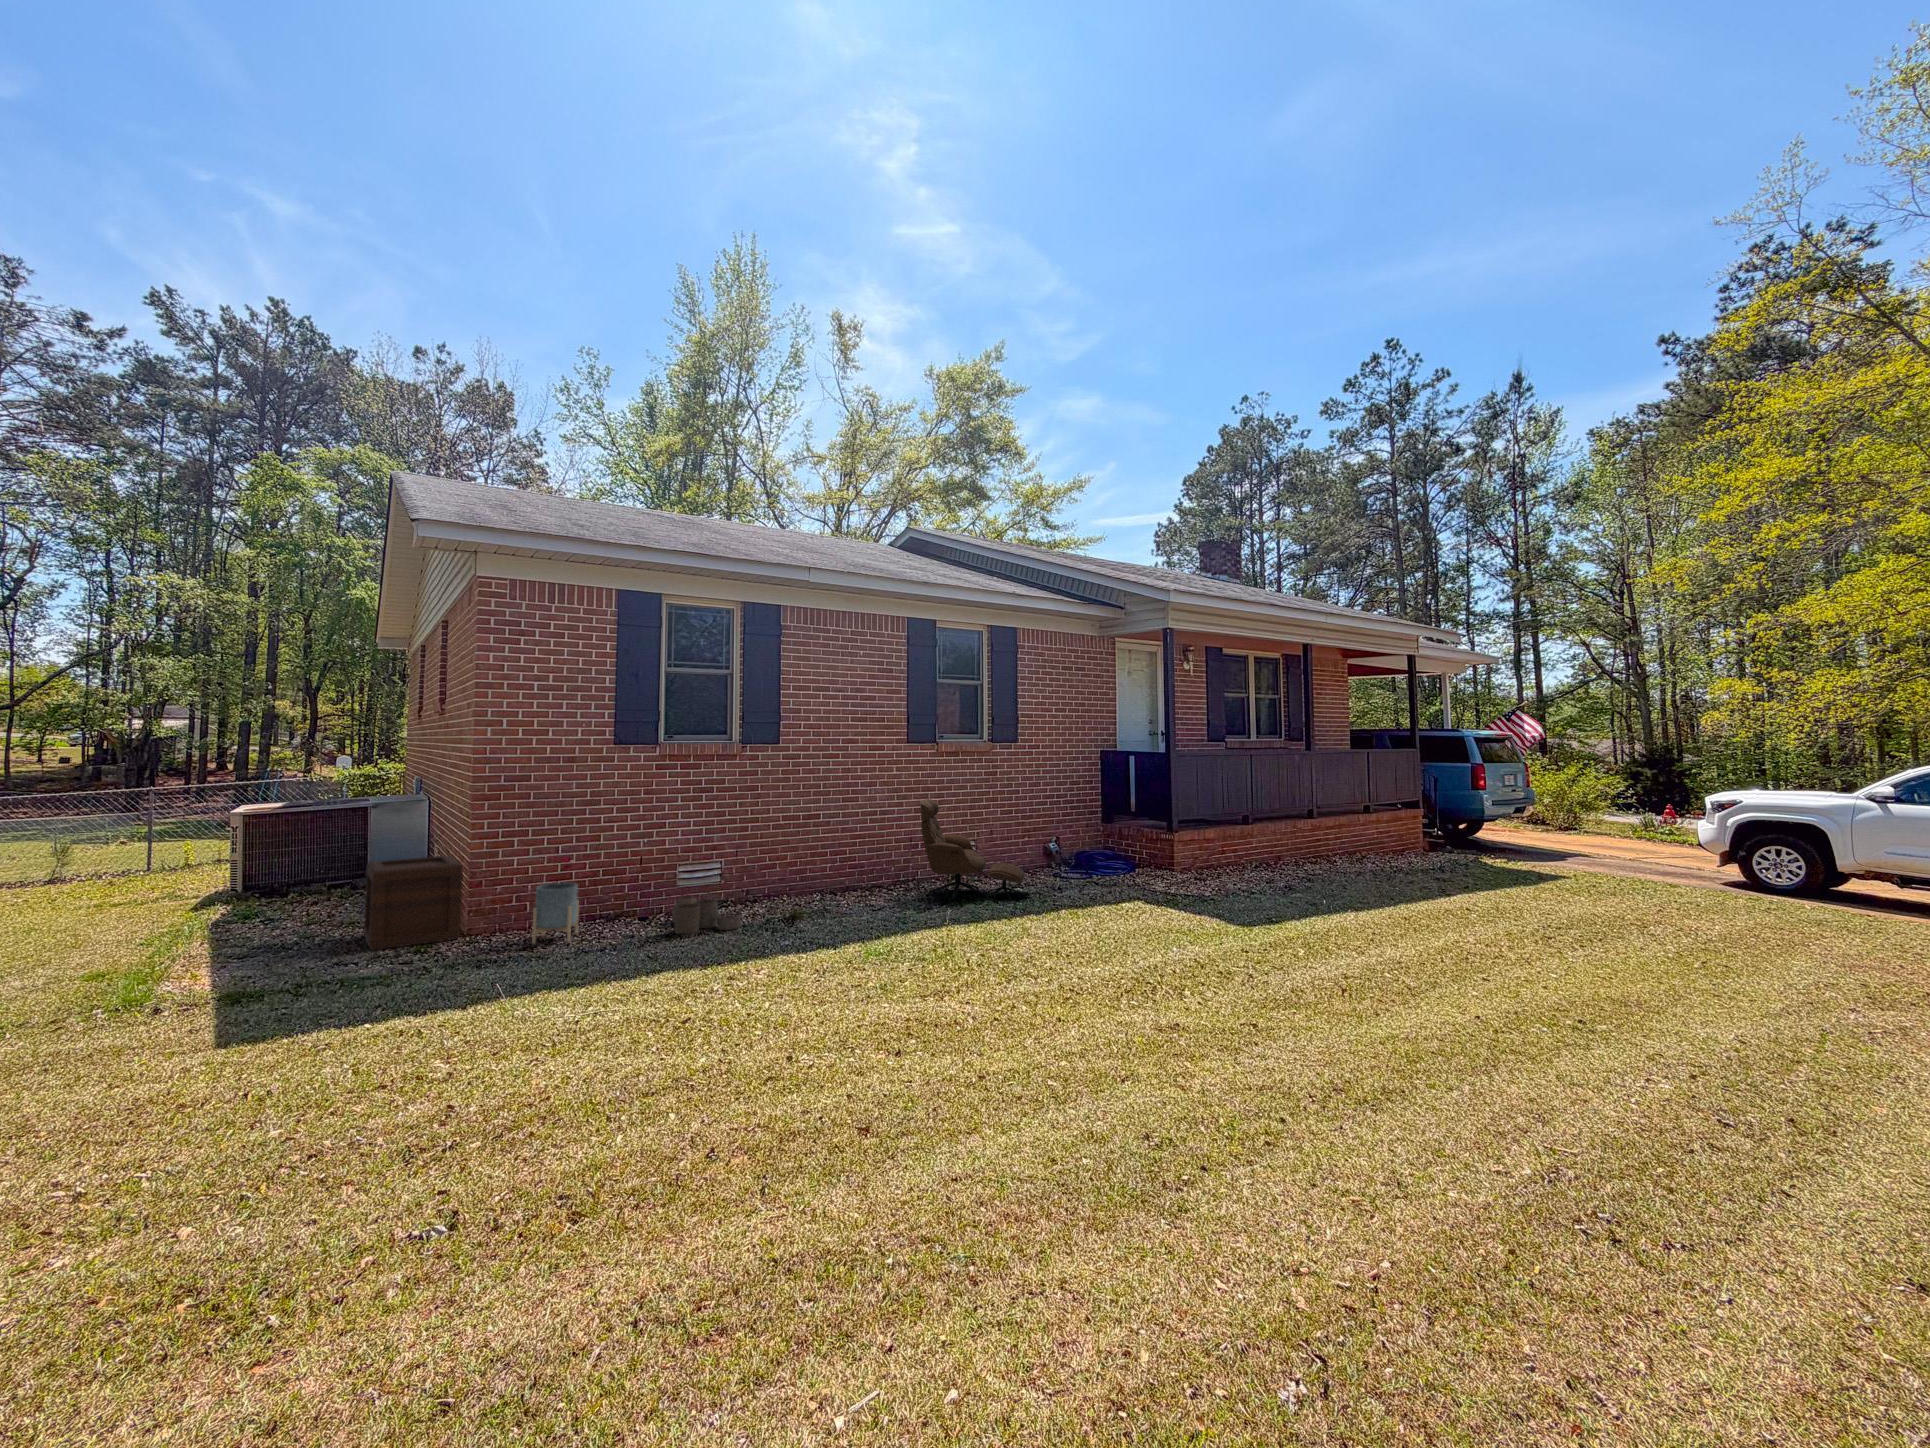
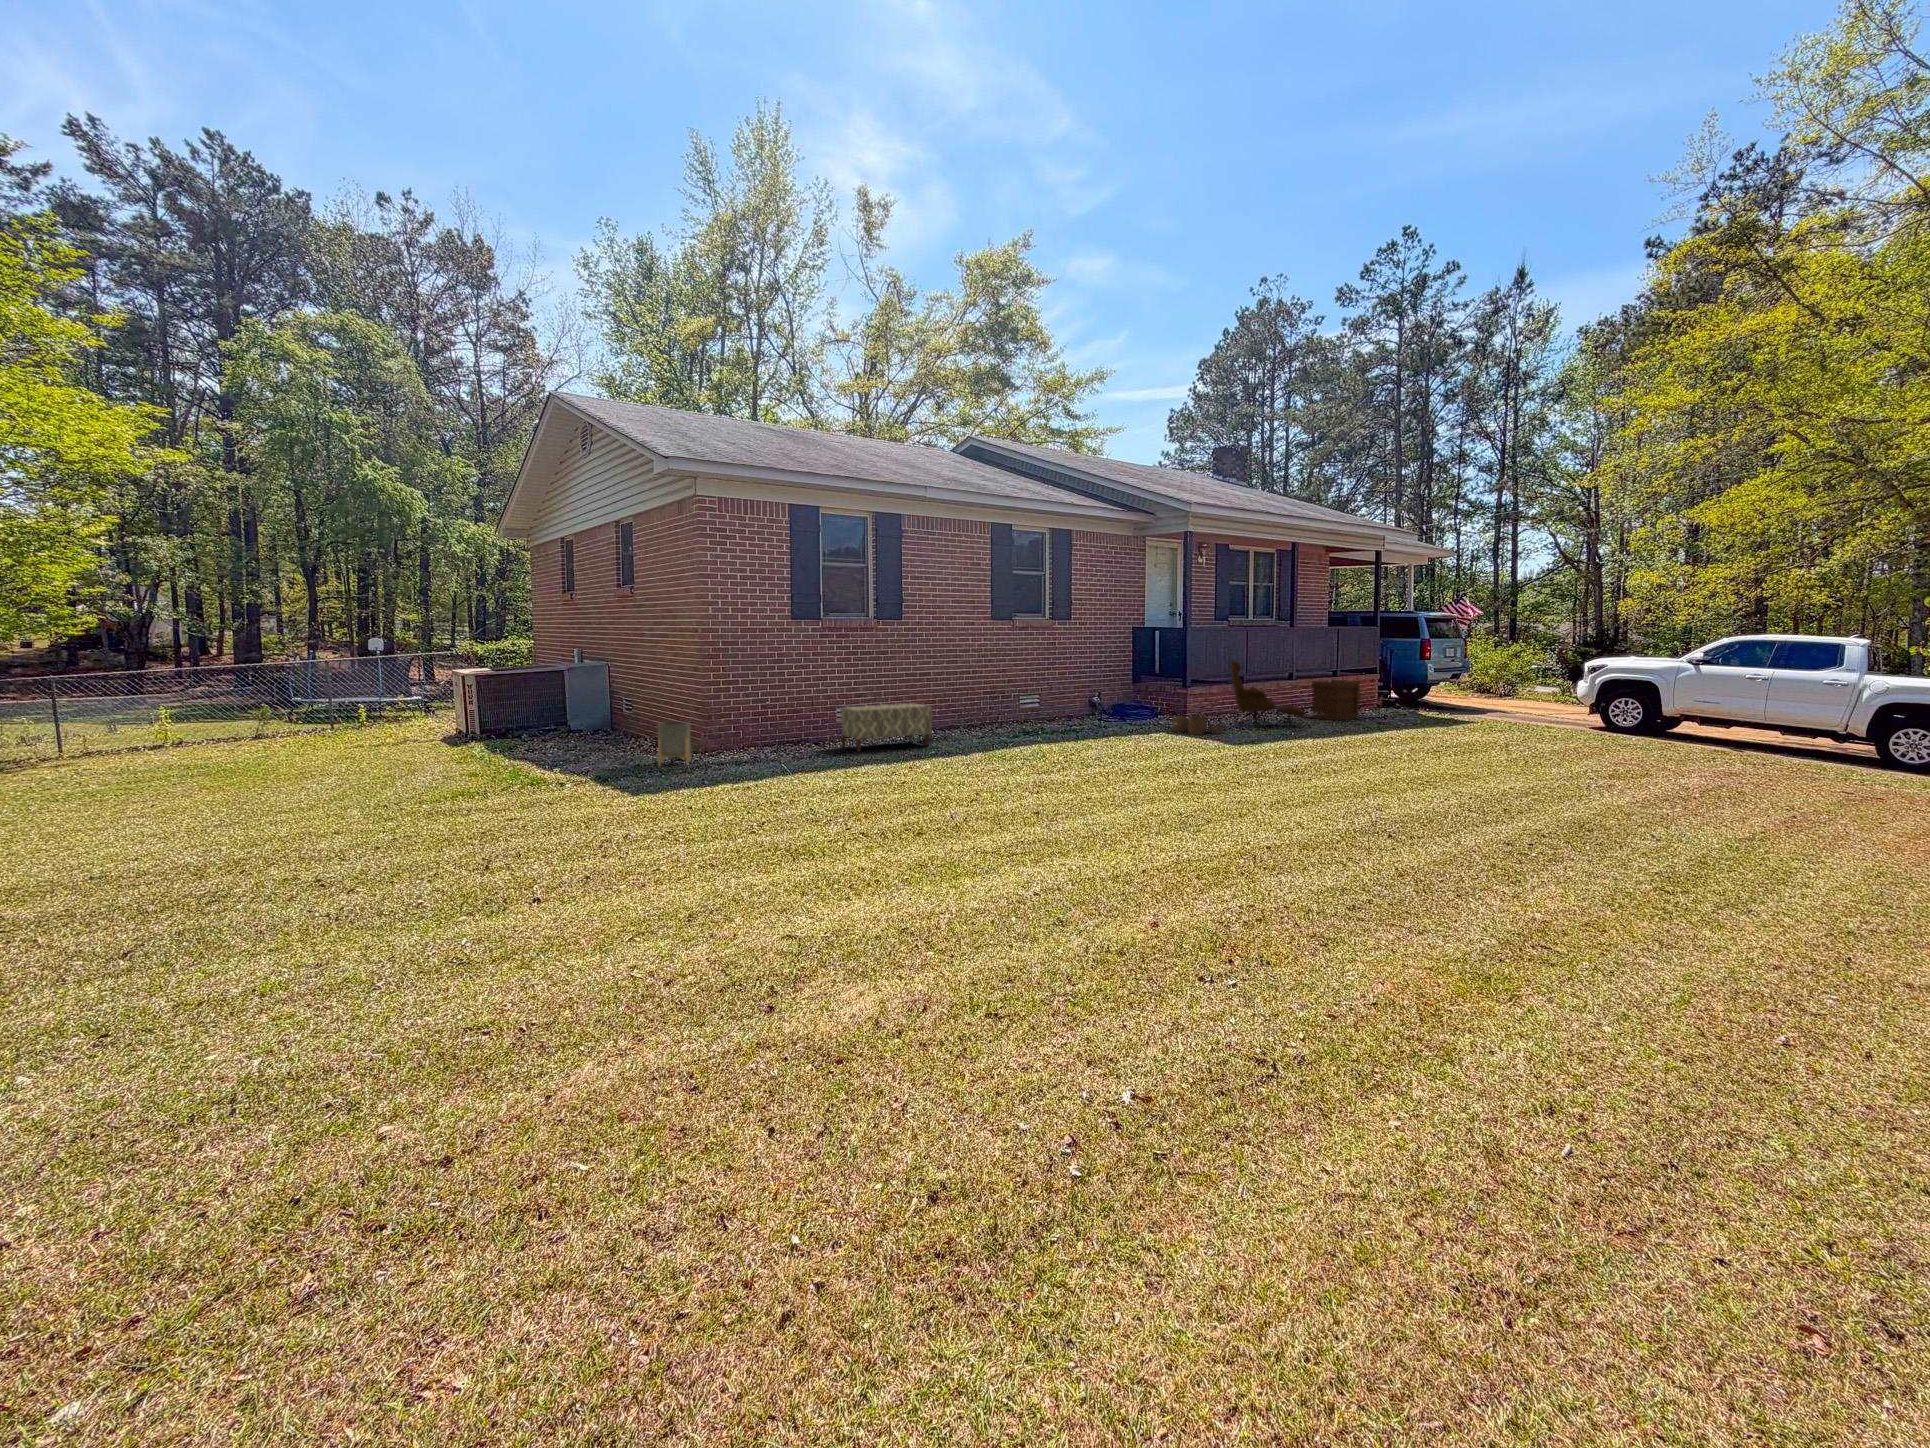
lounge chair: present [920,799,1025,899] -> present [1230,659,1305,727]
bench: none [773,851,889,918] -> present [841,704,932,752]
wooden crate: present [364,855,463,950] -> present [1307,679,1360,721]
woven basket: present [672,896,741,934] -> present [1171,715,1223,735]

